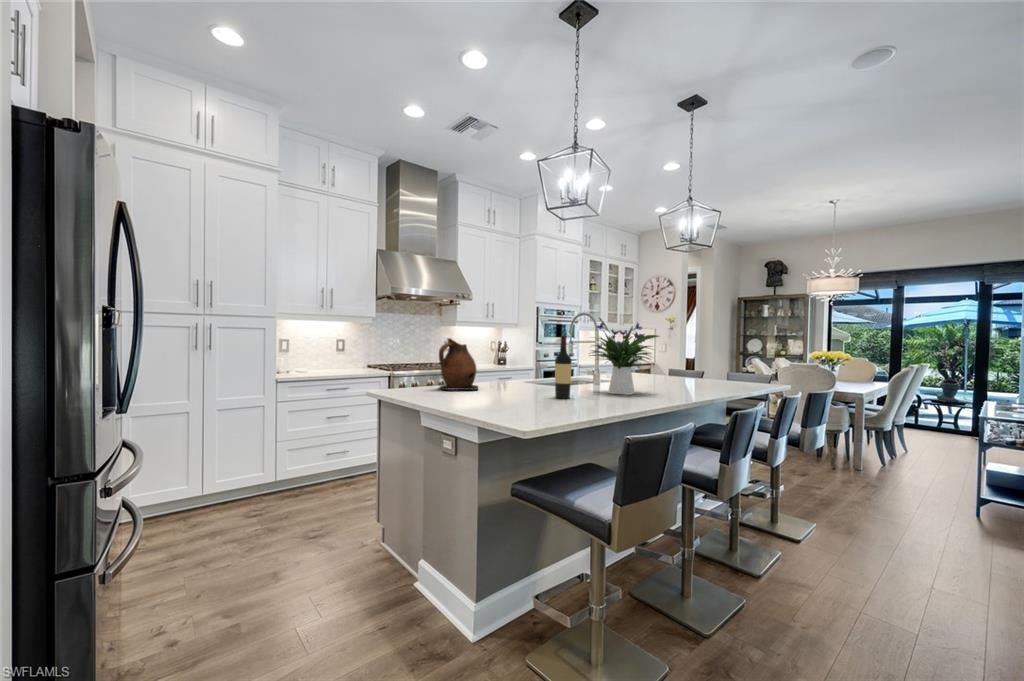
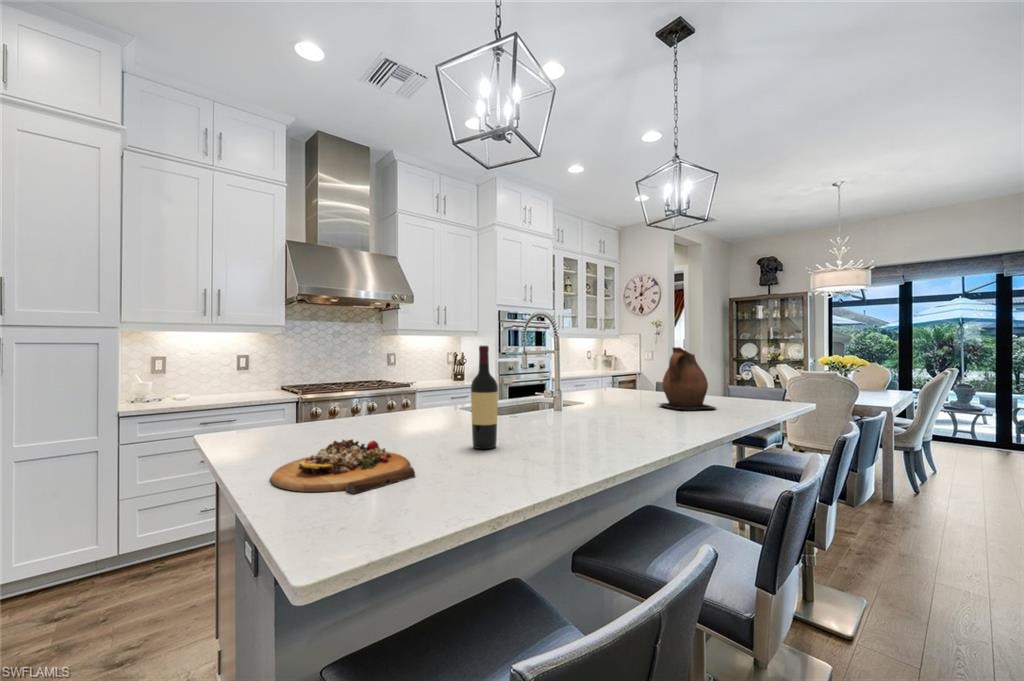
flower arrangement: present [590,318,658,395] -> none [528,315,641,436]
ceramic pitcher: present [439,338,478,390] -> present [660,347,716,409]
cutting board: none [455,387,535,411] -> present [270,439,415,494]

